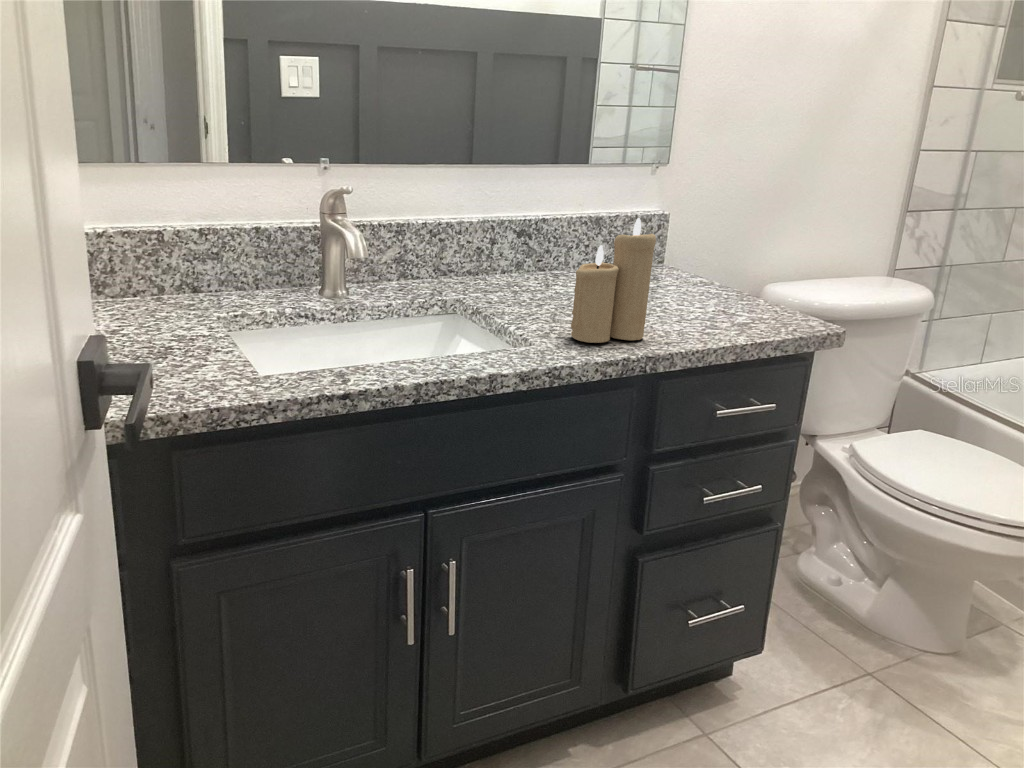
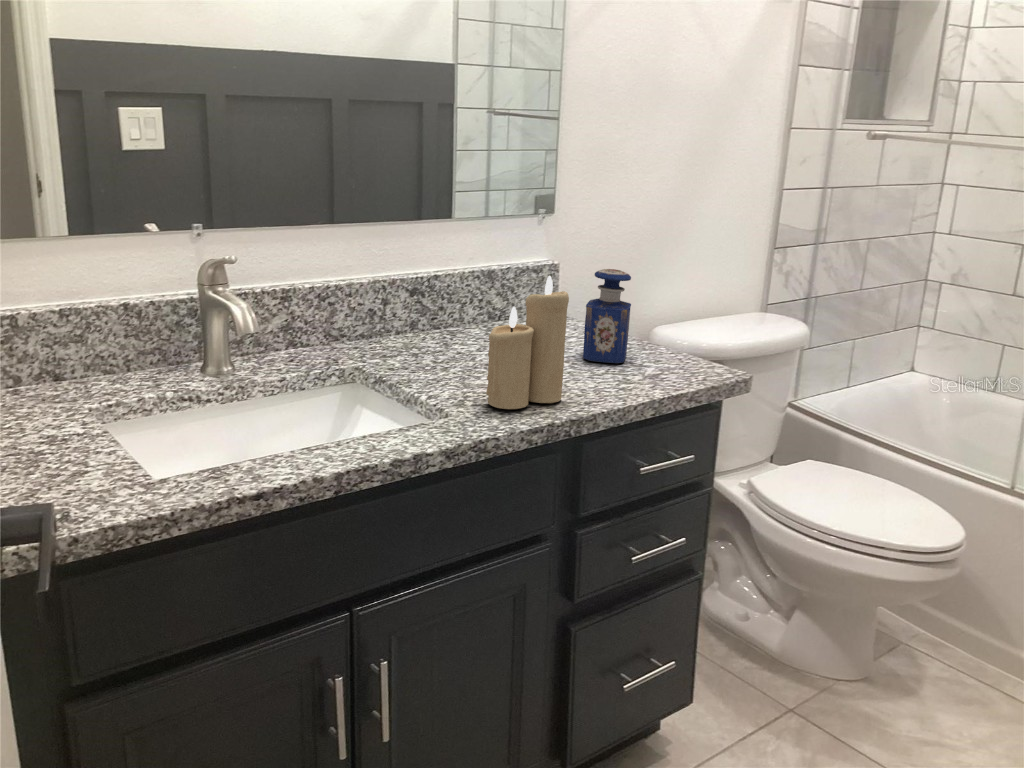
perfume bottle: none [676,218,728,311] -> present [583,269,631,363]

